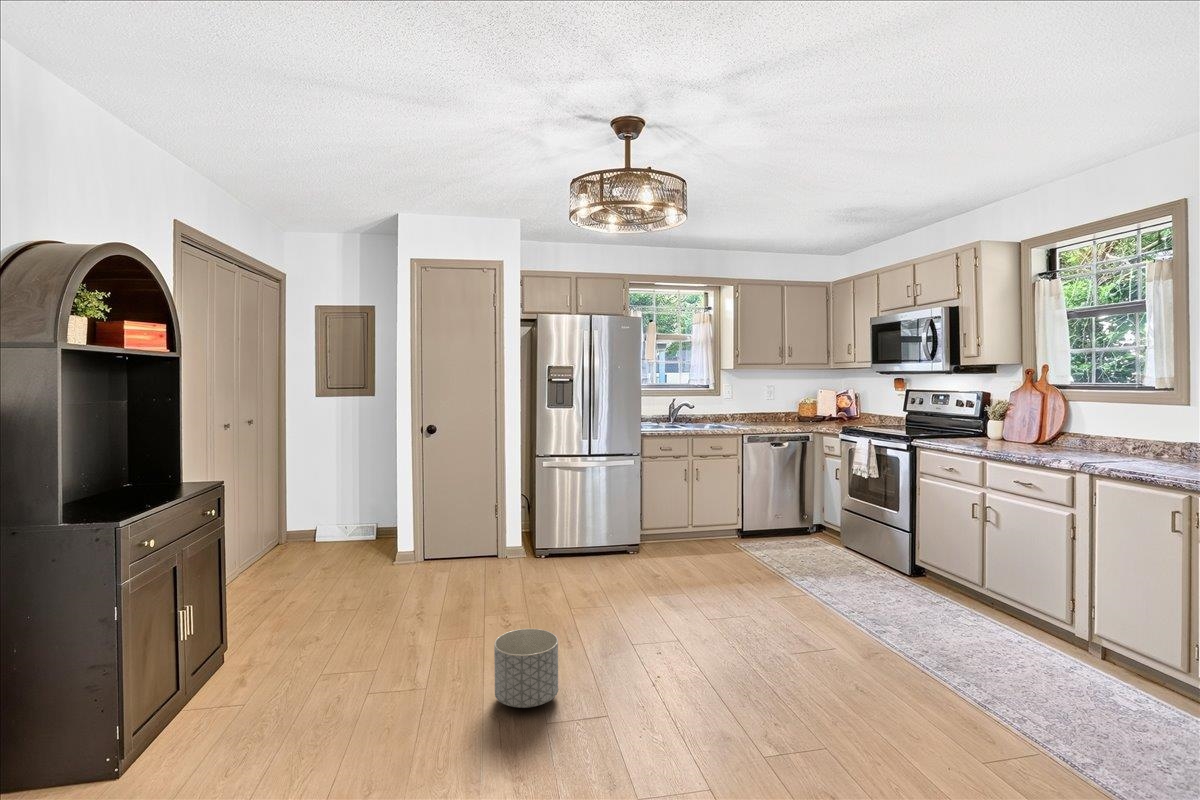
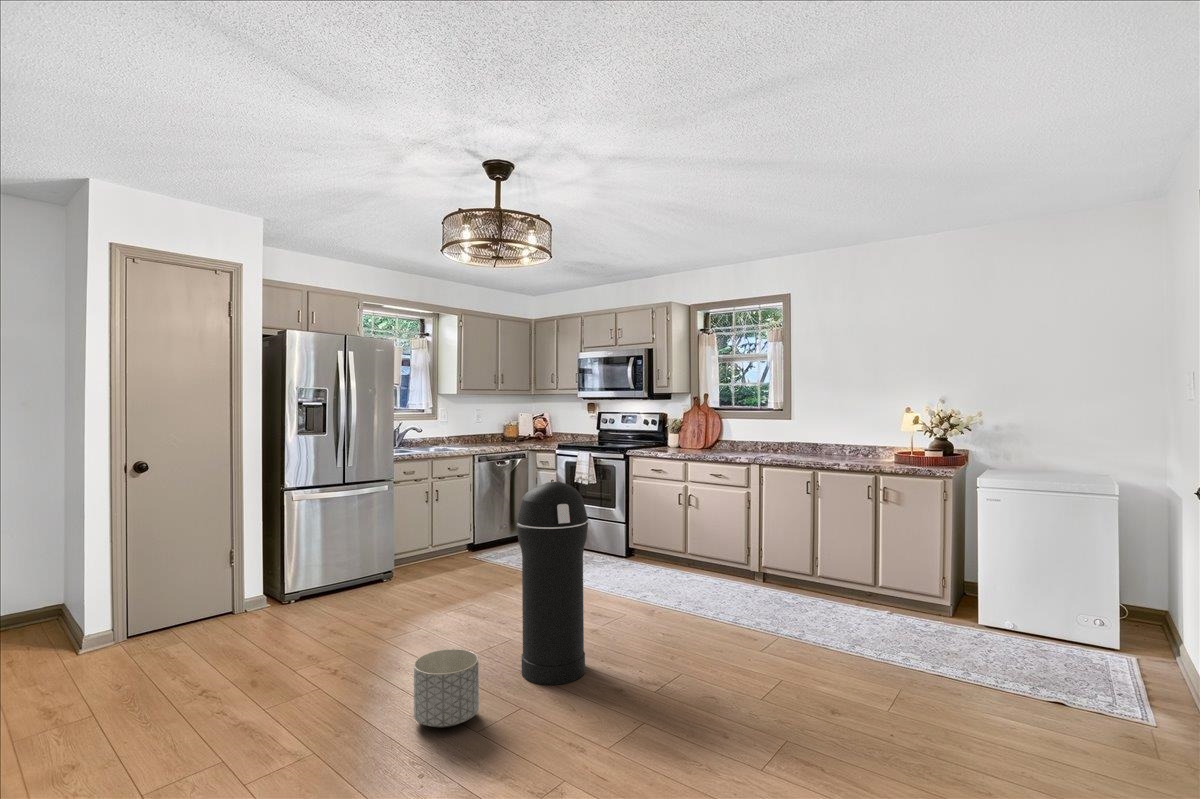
trash can: none [633,471,715,704] -> present [517,482,588,685]

